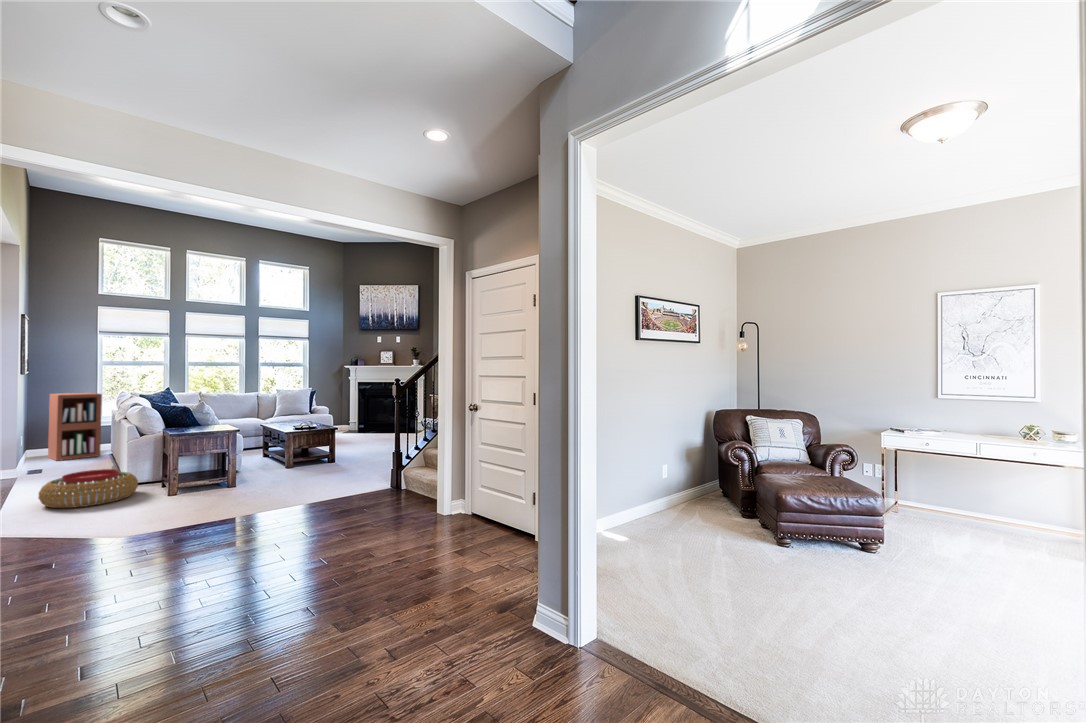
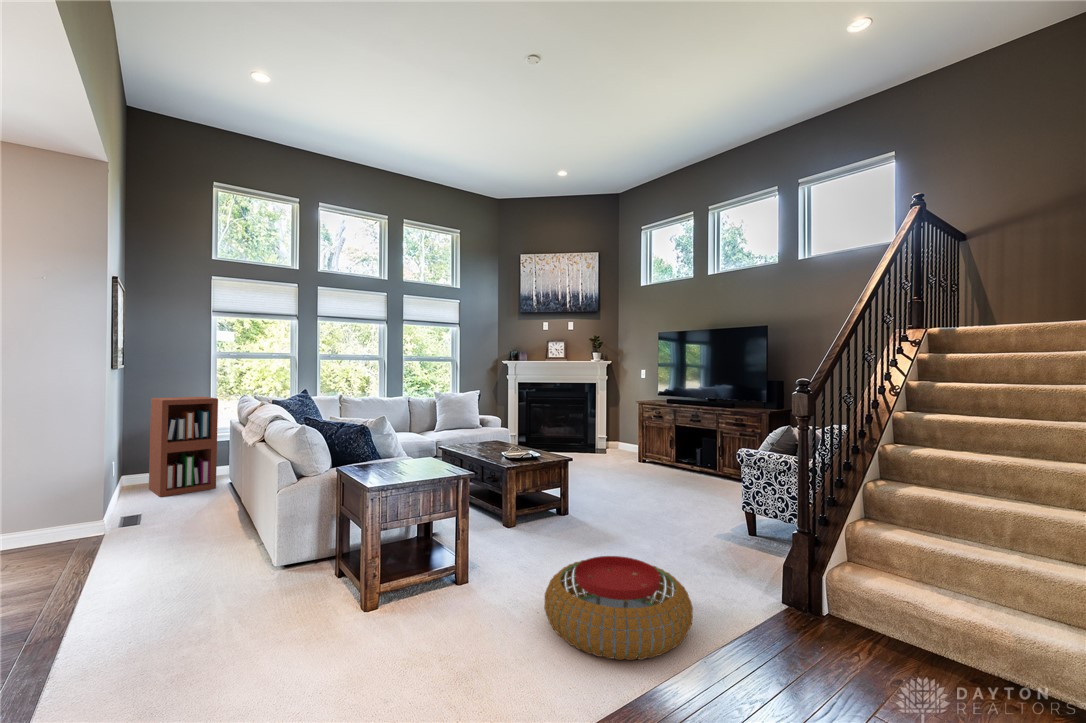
pouf: present [38,469,138,508] -> present [544,556,693,660]

